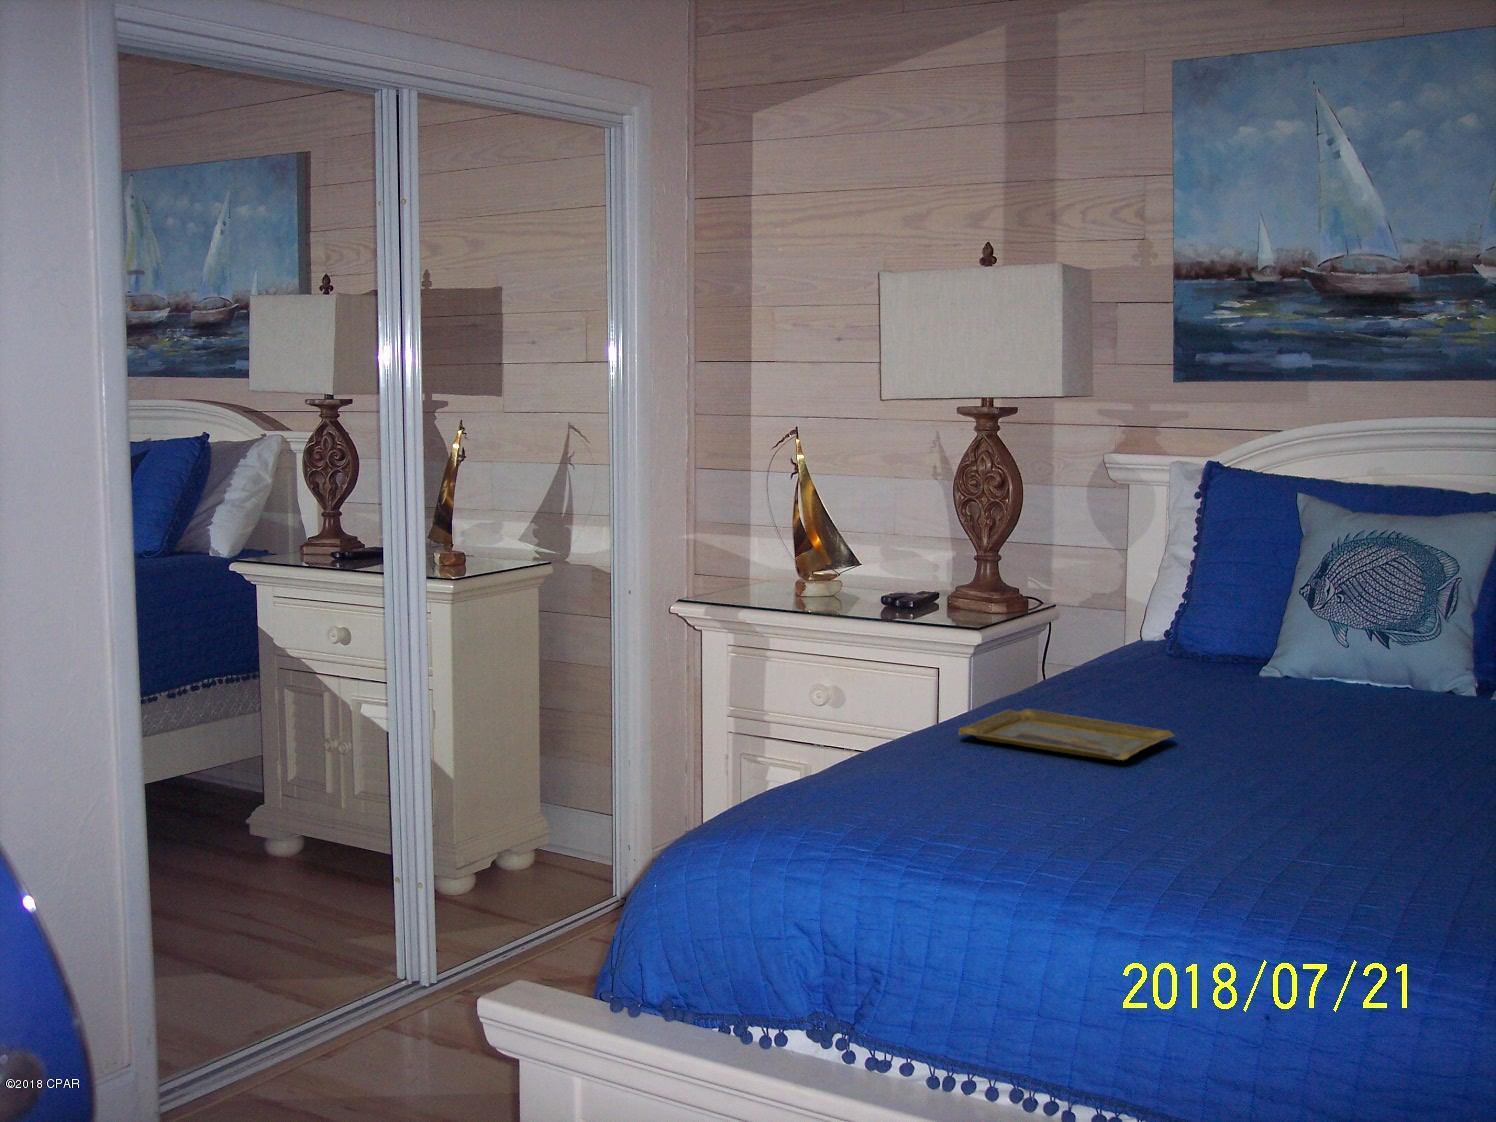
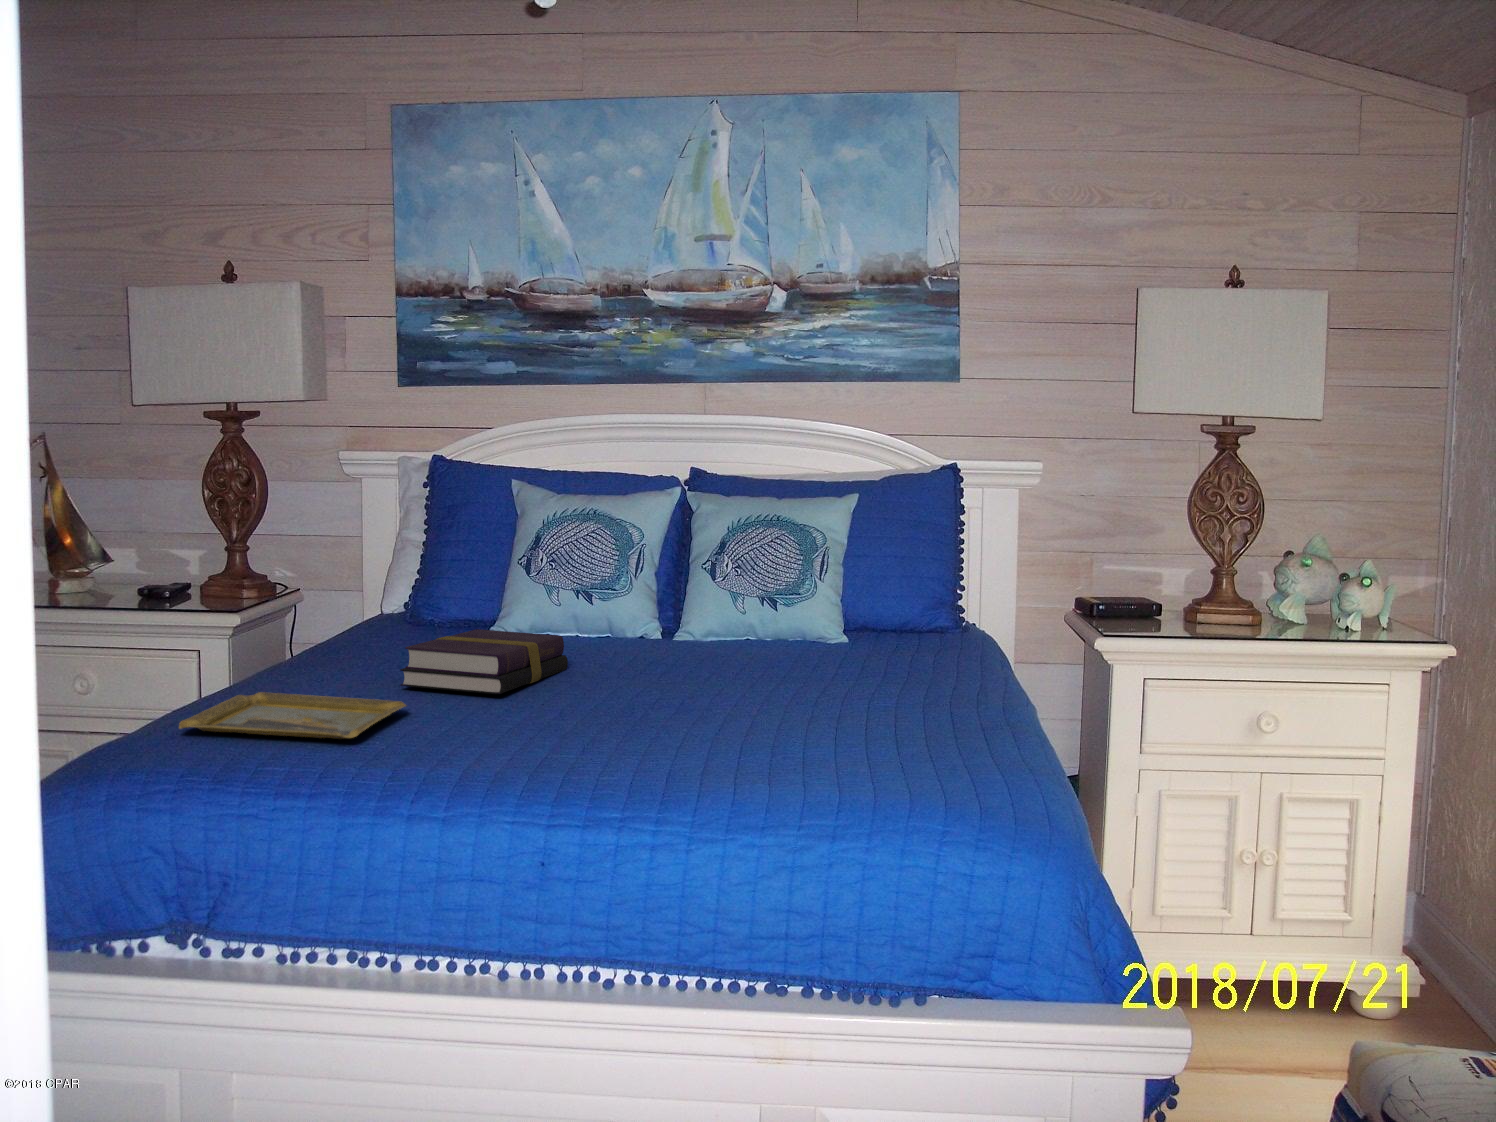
book: none [1167,664,1353,734] -> present [400,629,568,694]

